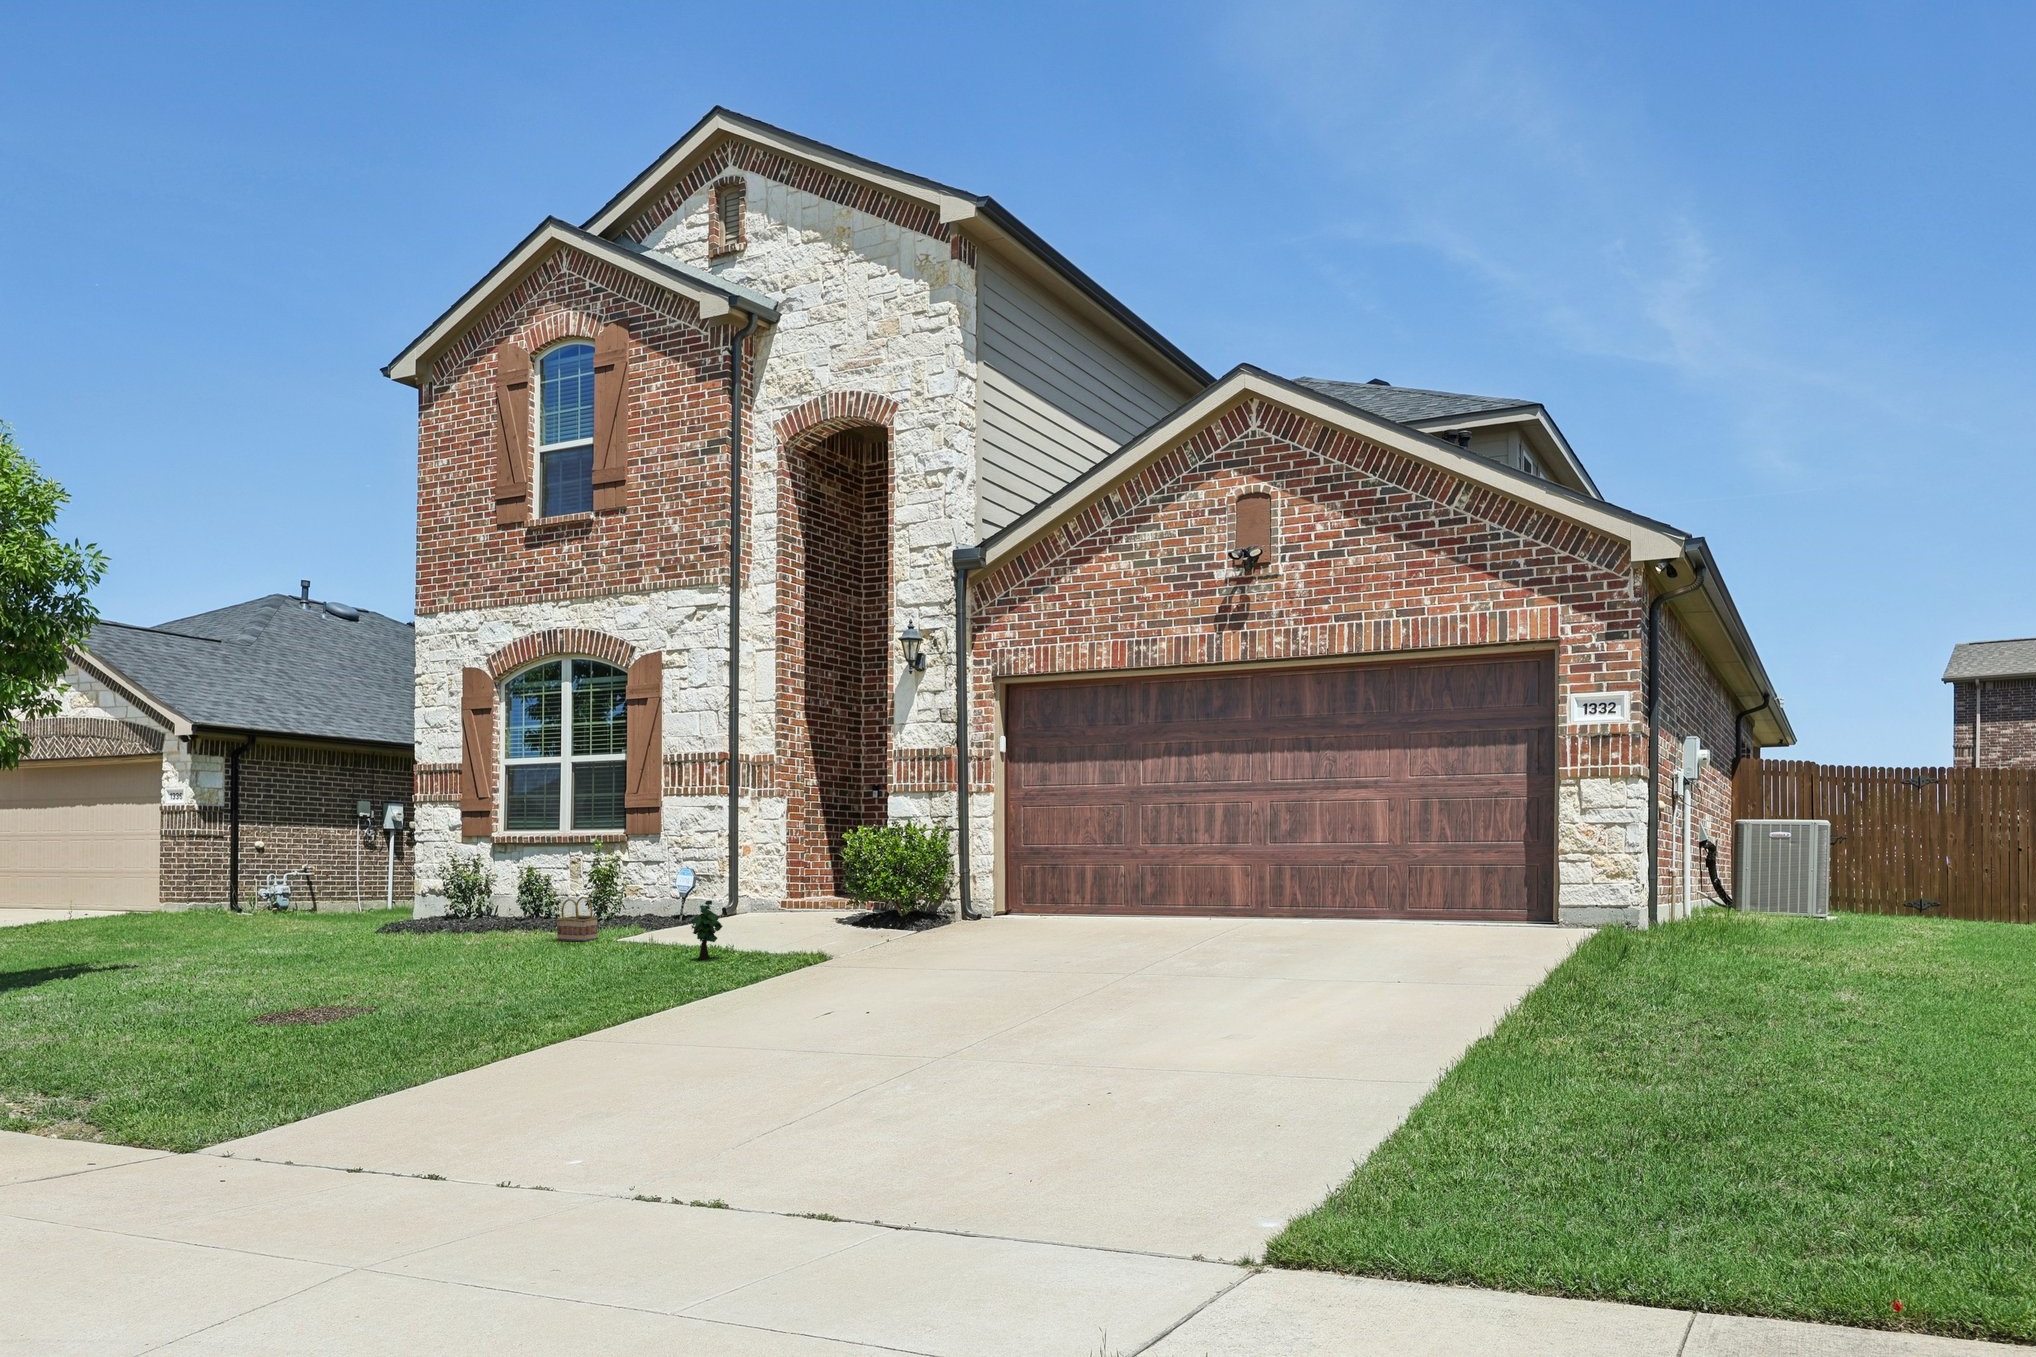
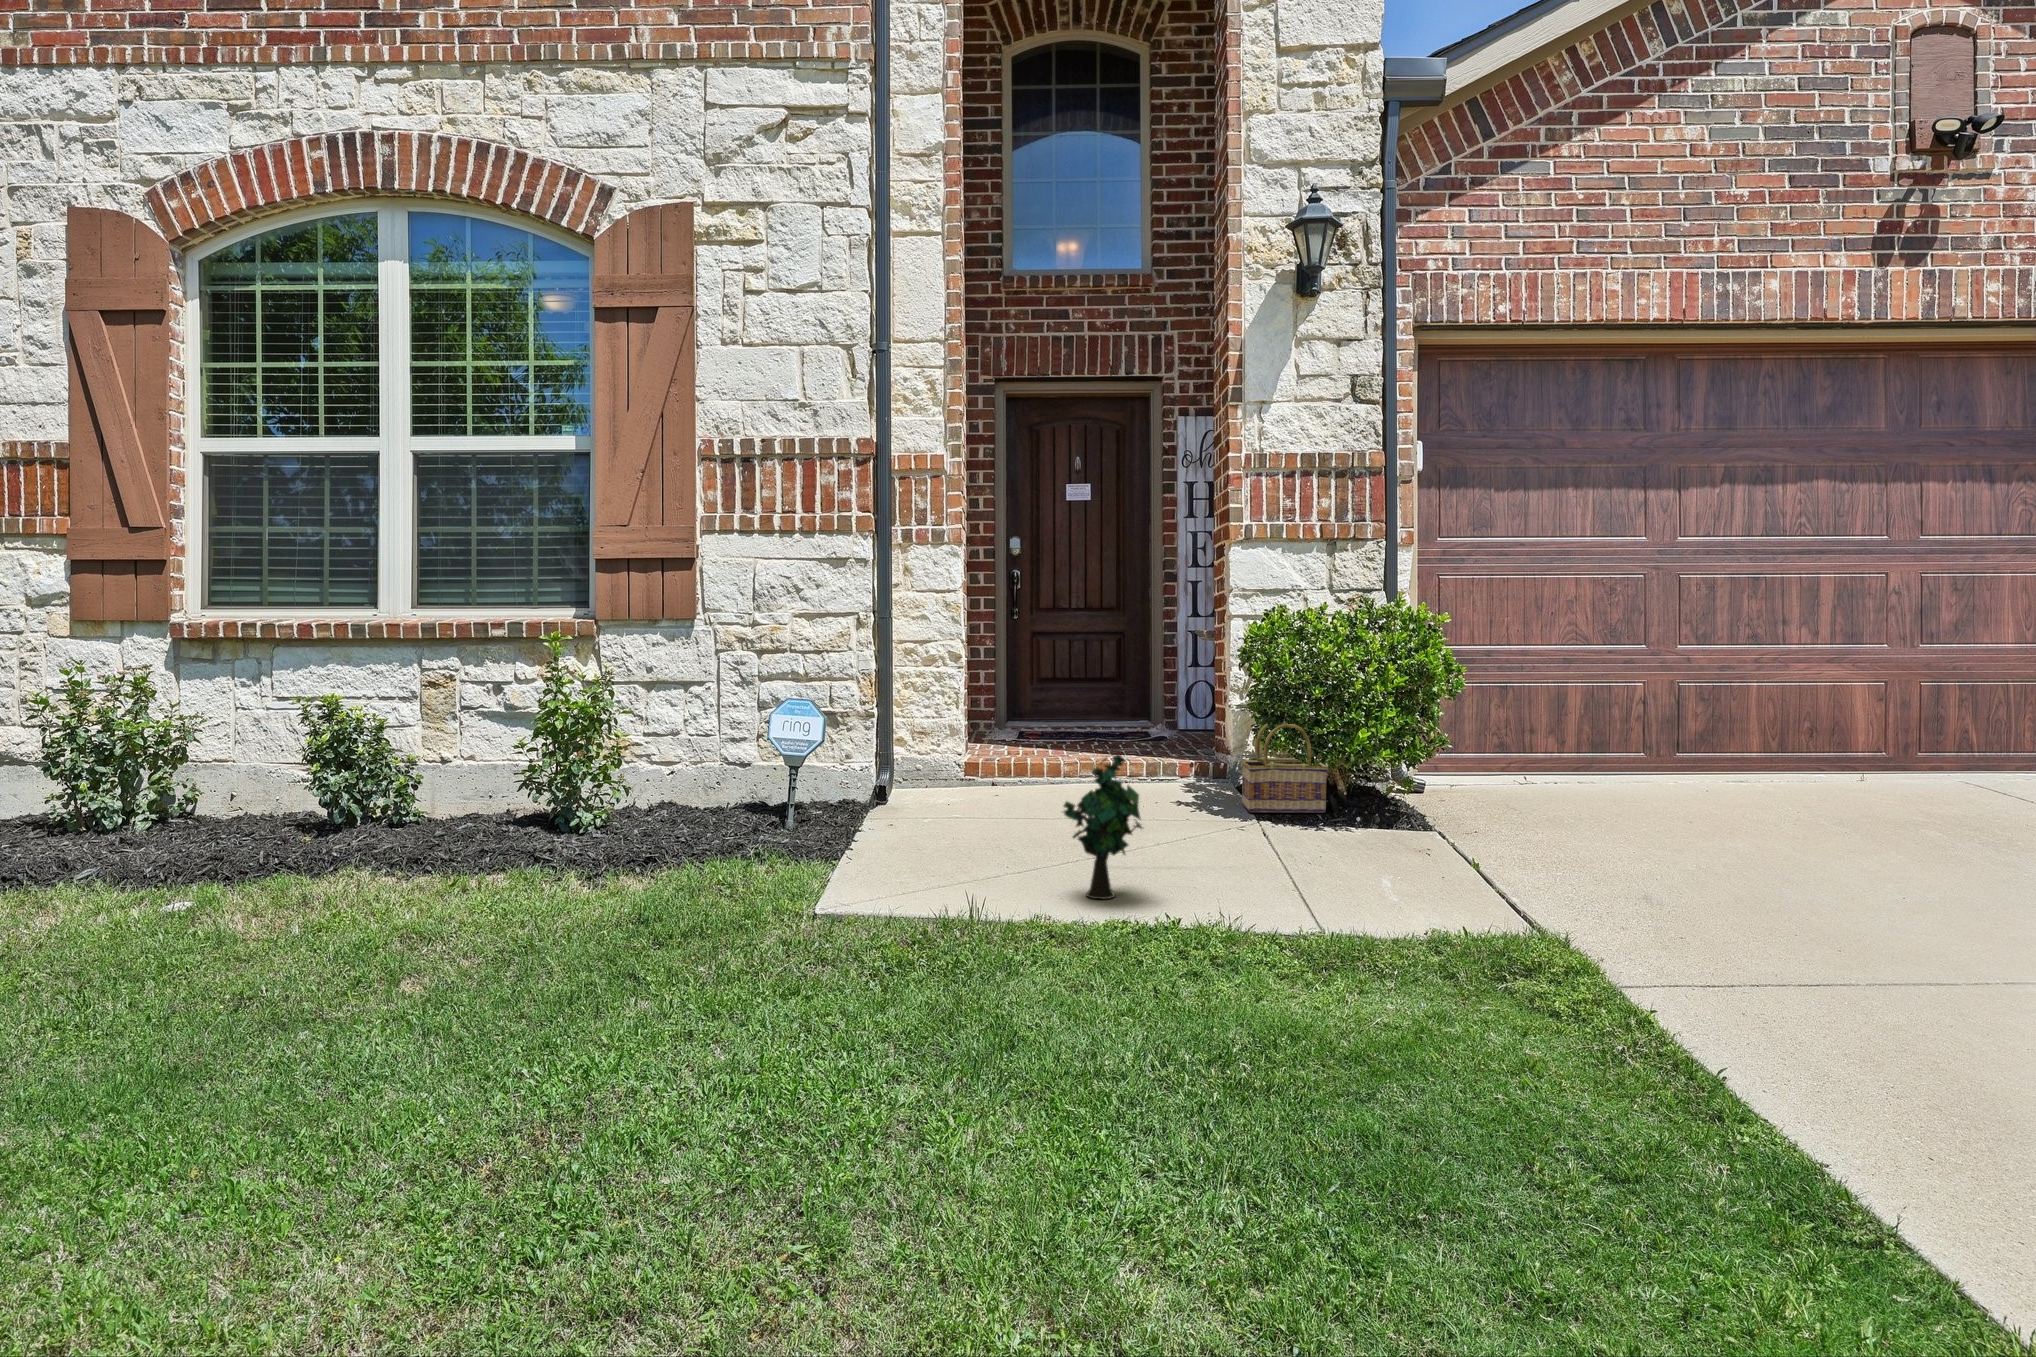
basket: present [557,897,598,941] -> present [1241,723,1328,812]

